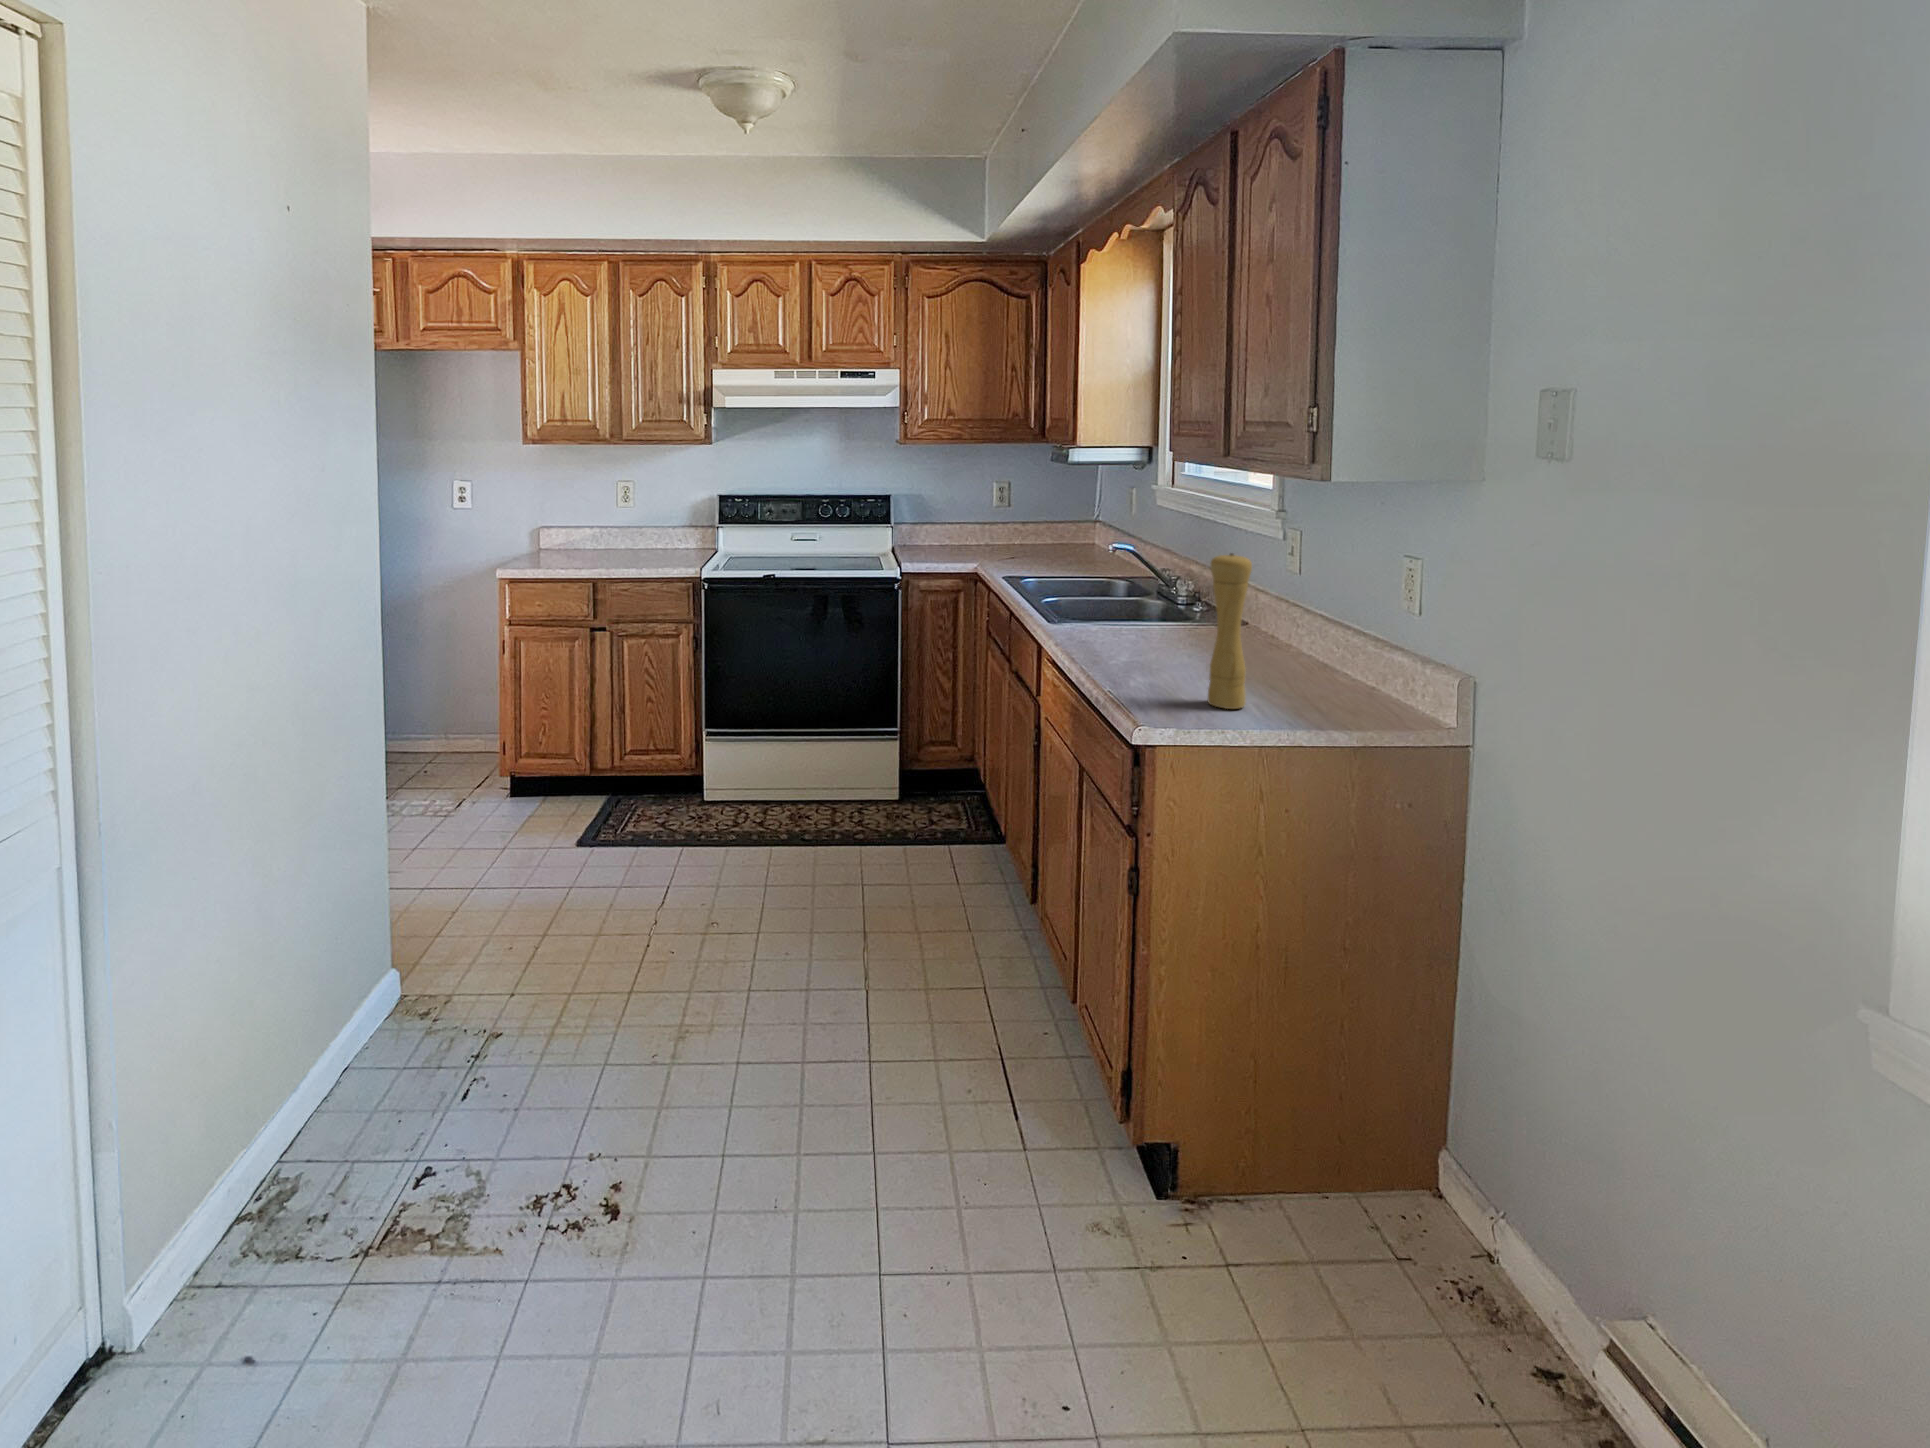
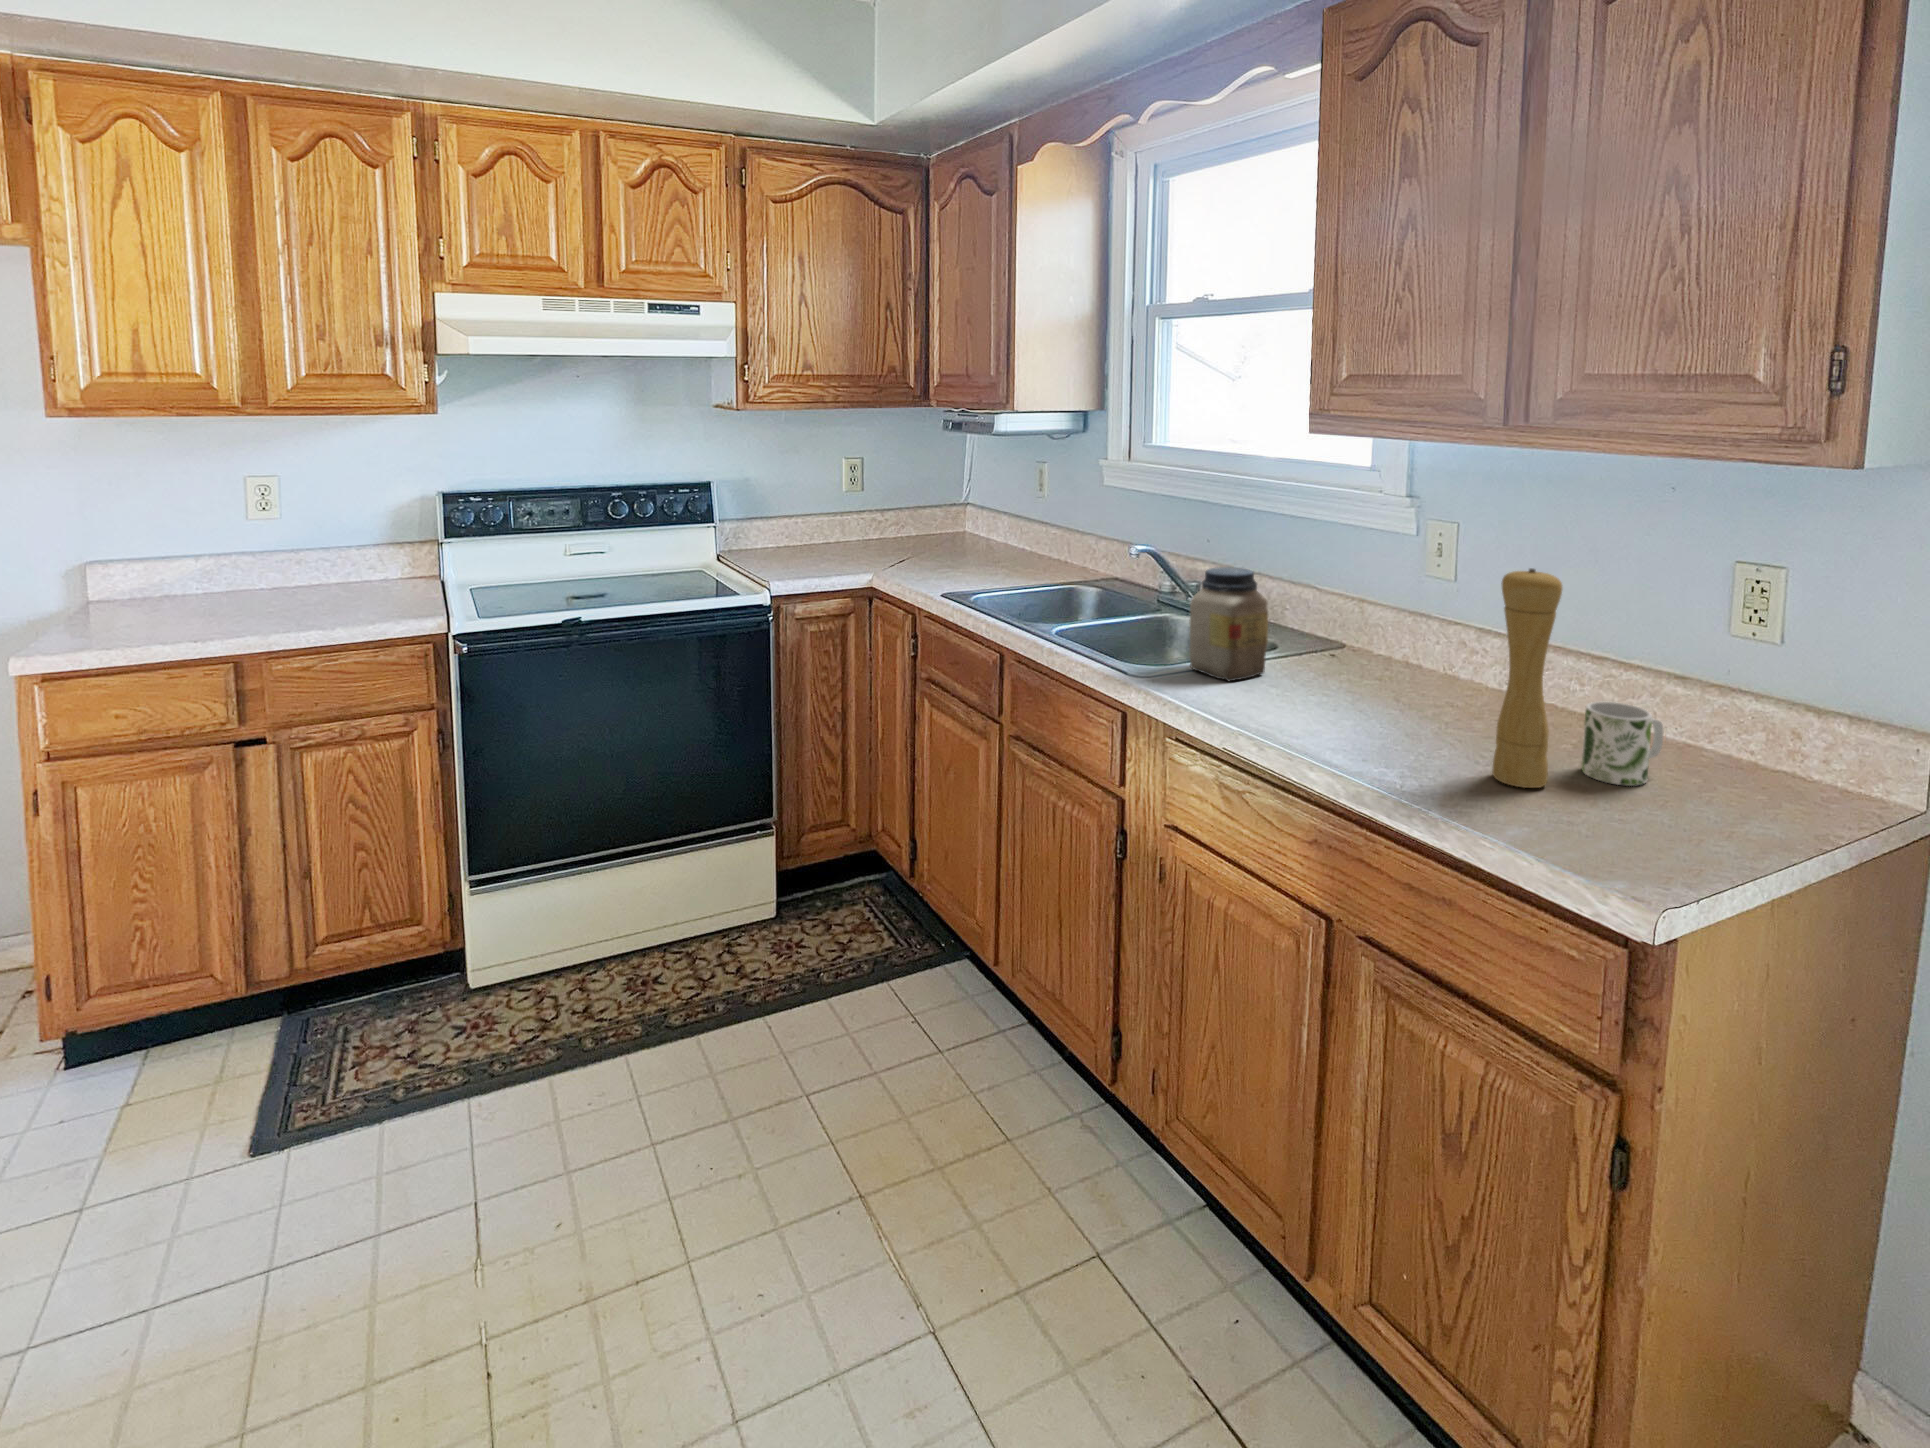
jar: none [1109,559,1165,640] -> present [1189,567,1268,682]
mug: none [1288,659,1357,719] -> present [1582,702,1663,786]

